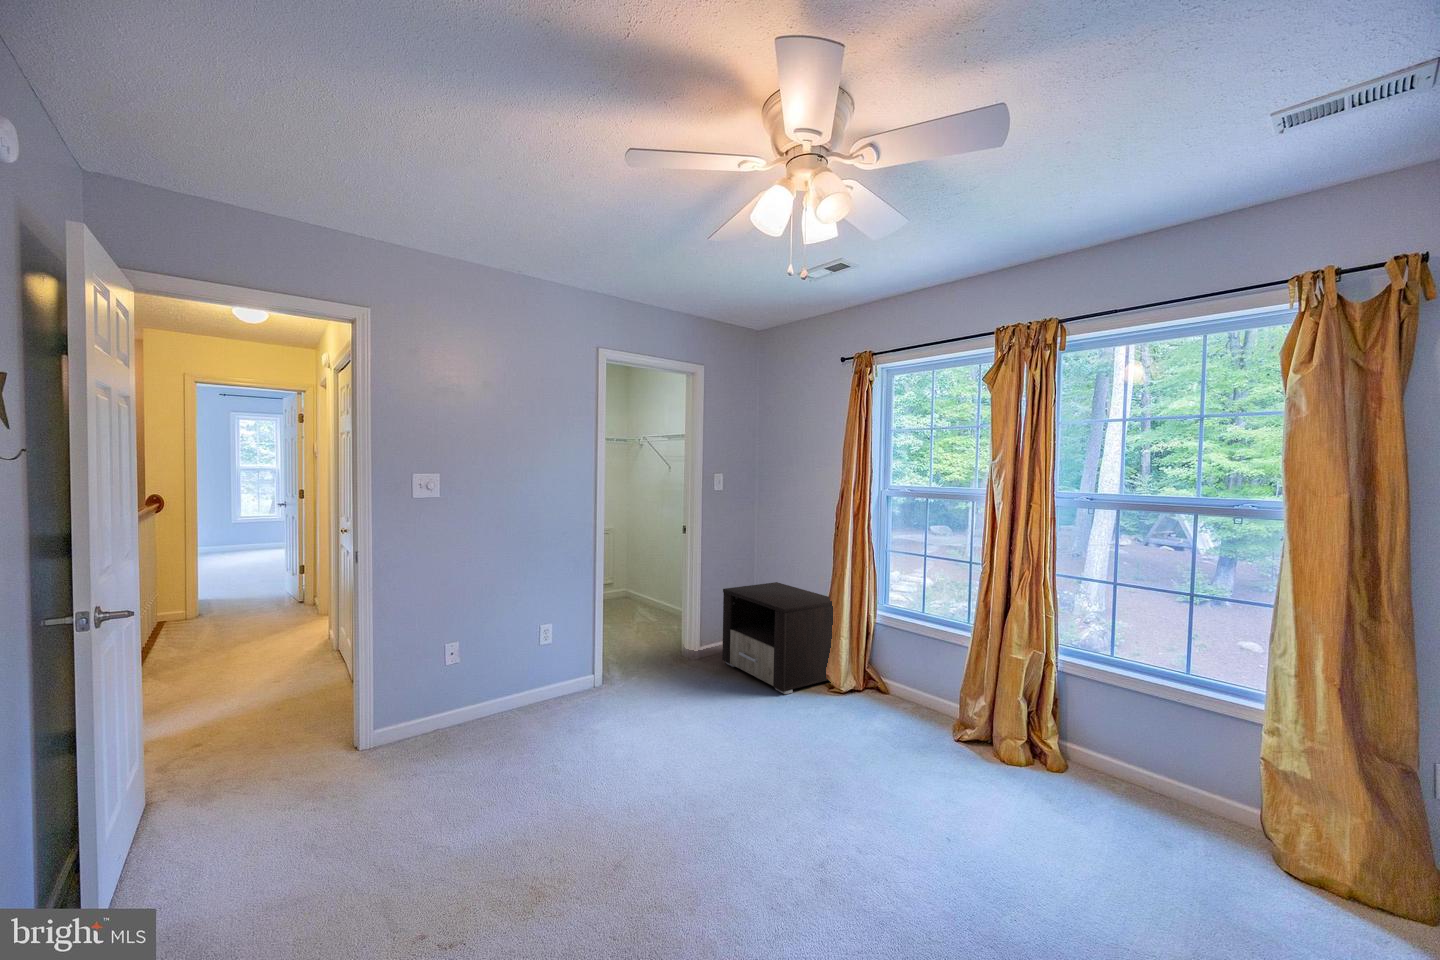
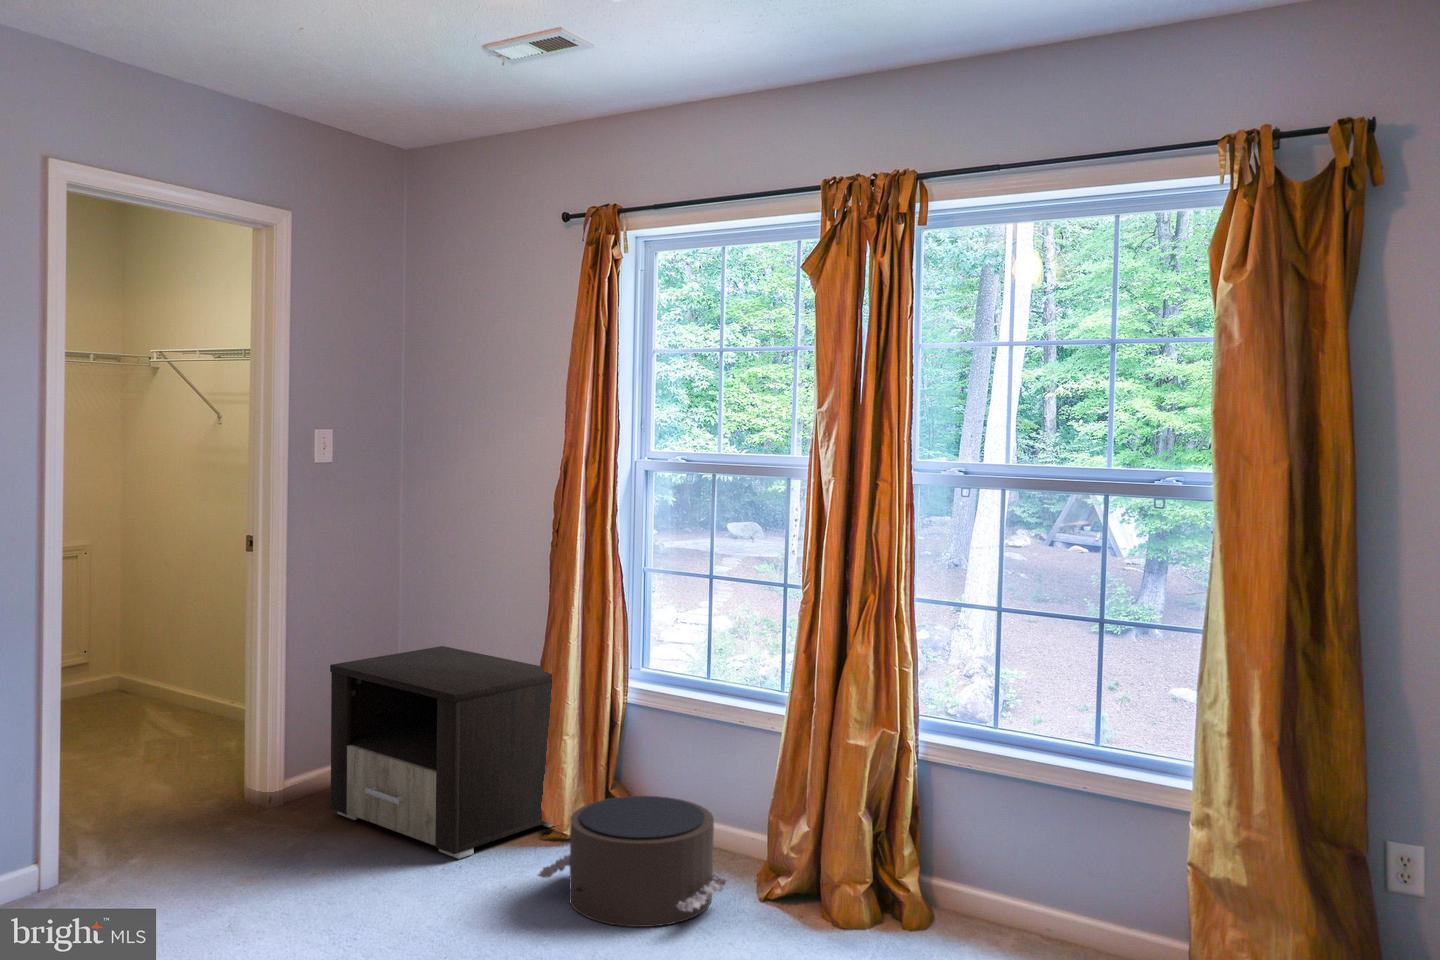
pouf: none [826,672,936,748] -> present [538,796,729,927]

